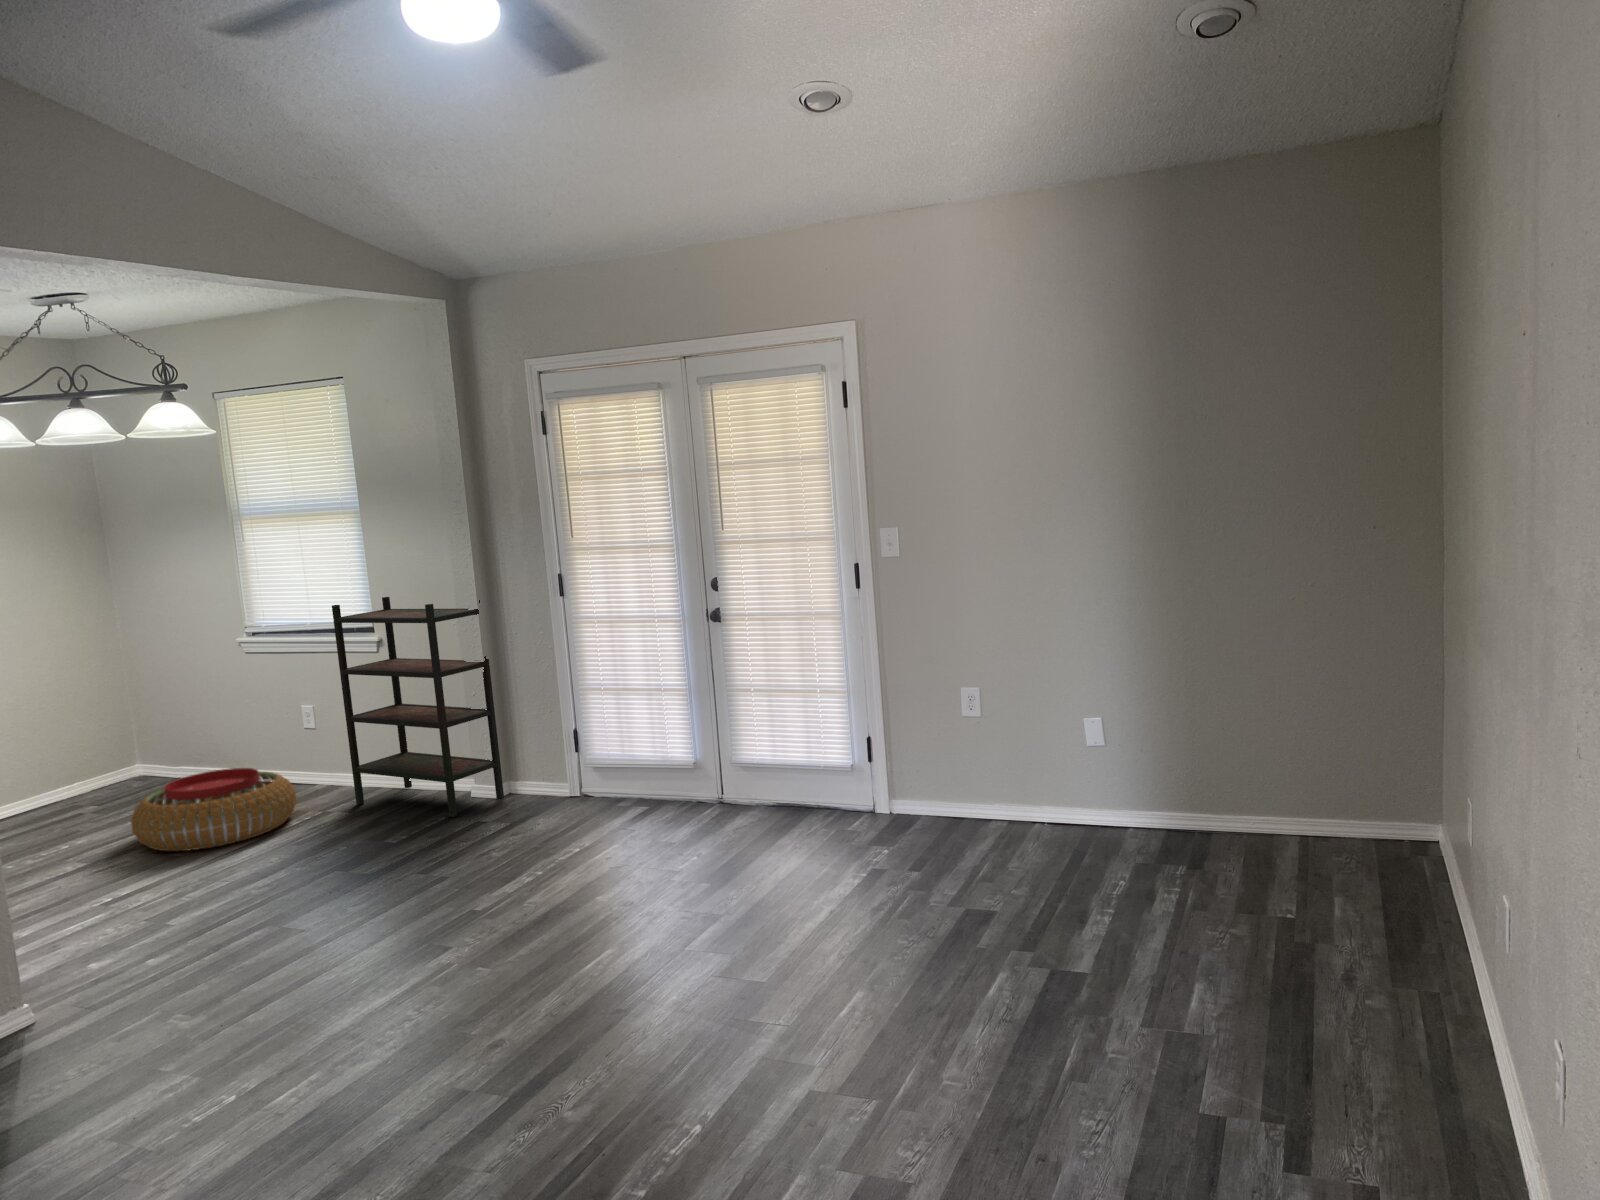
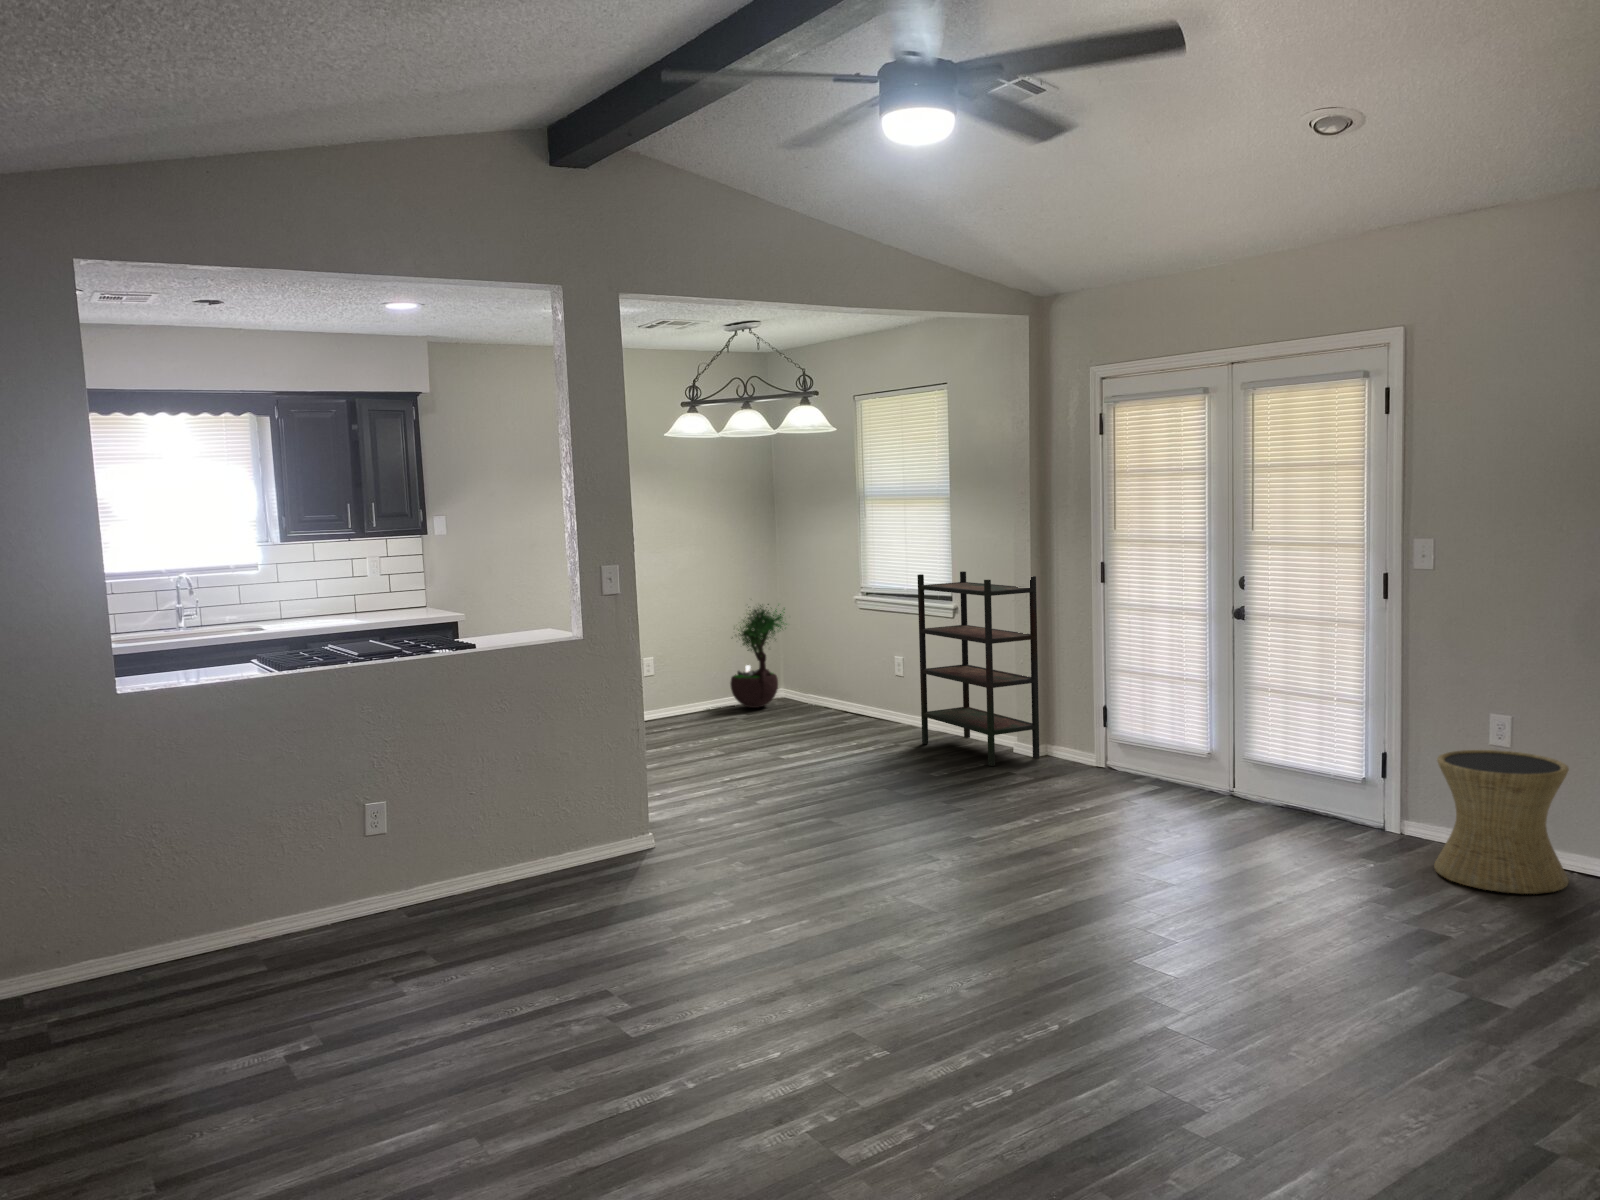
potted tree: none [60,655,147,795] -> present [730,604,787,708]
side table: none [932,720,1045,854] -> present [1434,750,1569,894]
pouf: present [131,768,297,851] -> none [761,698,877,756]

